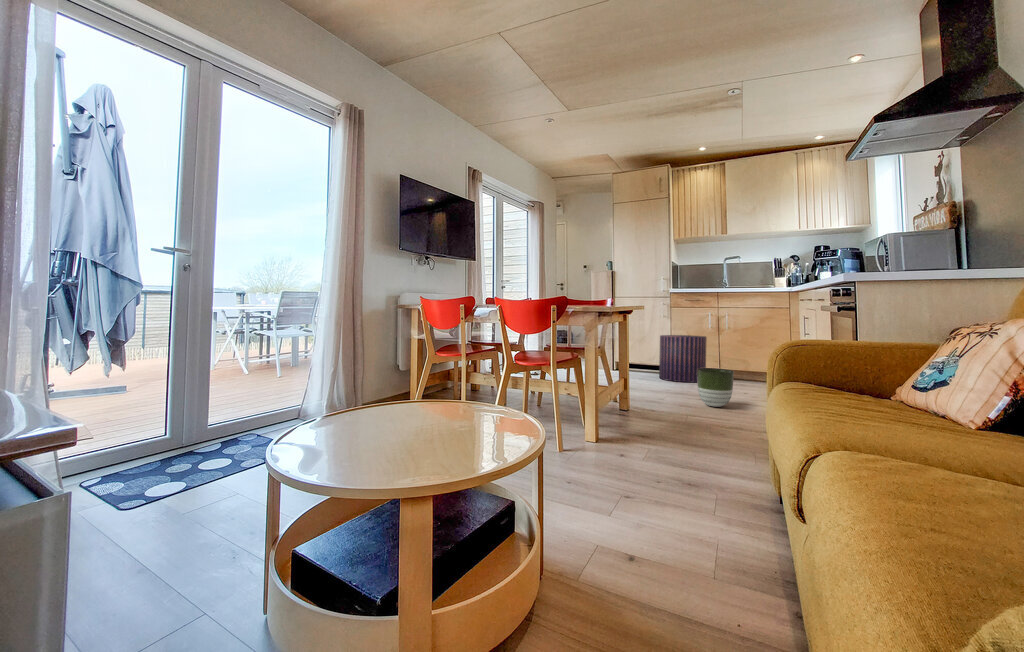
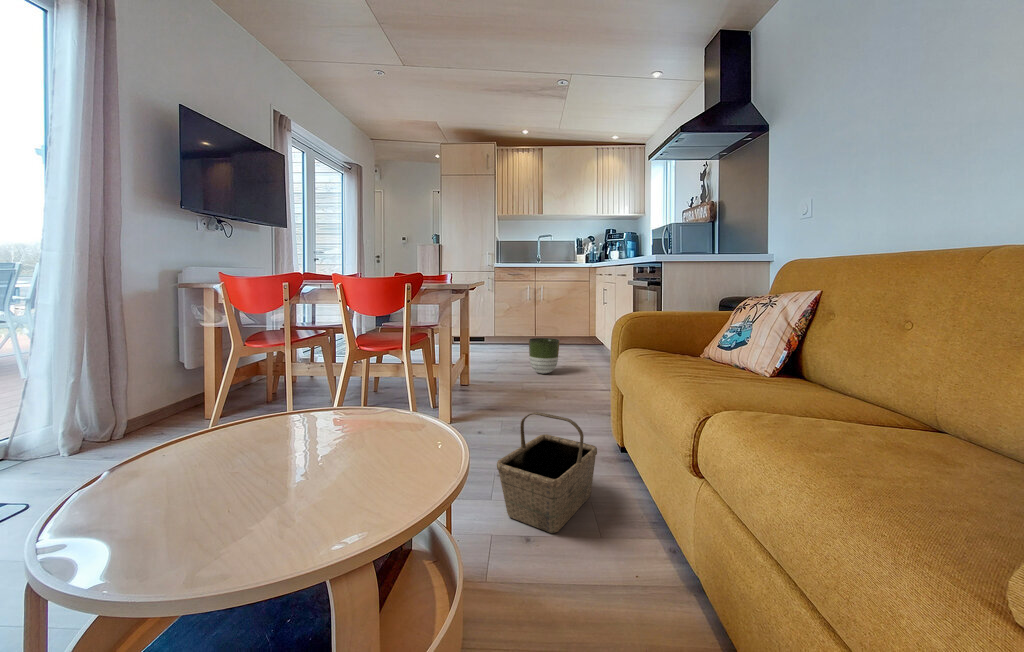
pouf: present [659,335,707,382] -> none [486,307,528,352]
basket: none [610,437,724,557] -> present [497,412,597,533]

